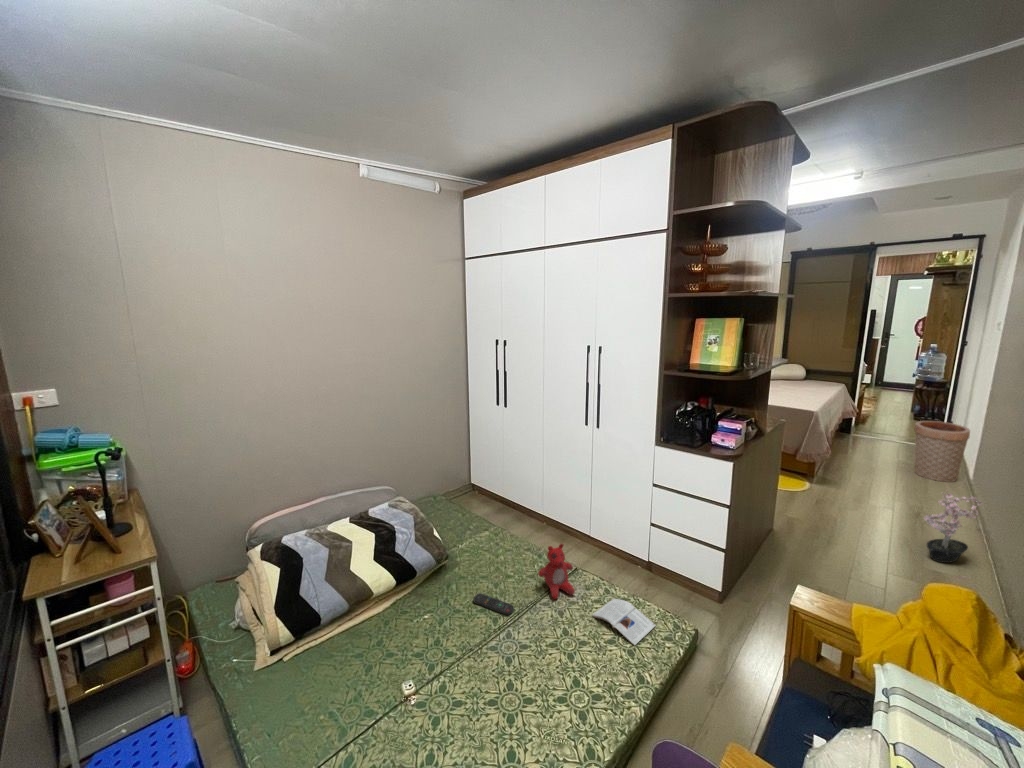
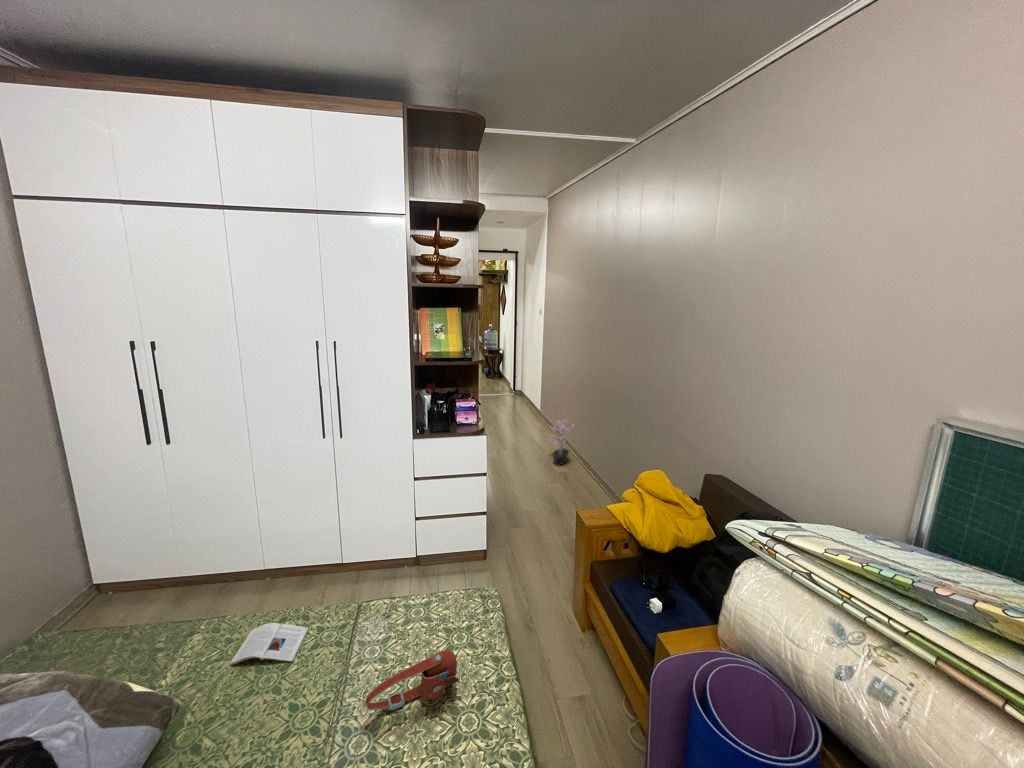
basket: present [914,421,970,482] -> none [510,375,536,415]
stuffed bear: present [538,544,575,599] -> none [334,583,382,651]
remote control: present [473,593,514,615] -> none [258,694,329,737]
magazine: present [592,599,656,645] -> present [230,623,308,665]
handbag: none [521,617,596,666] -> present [366,650,460,710]

